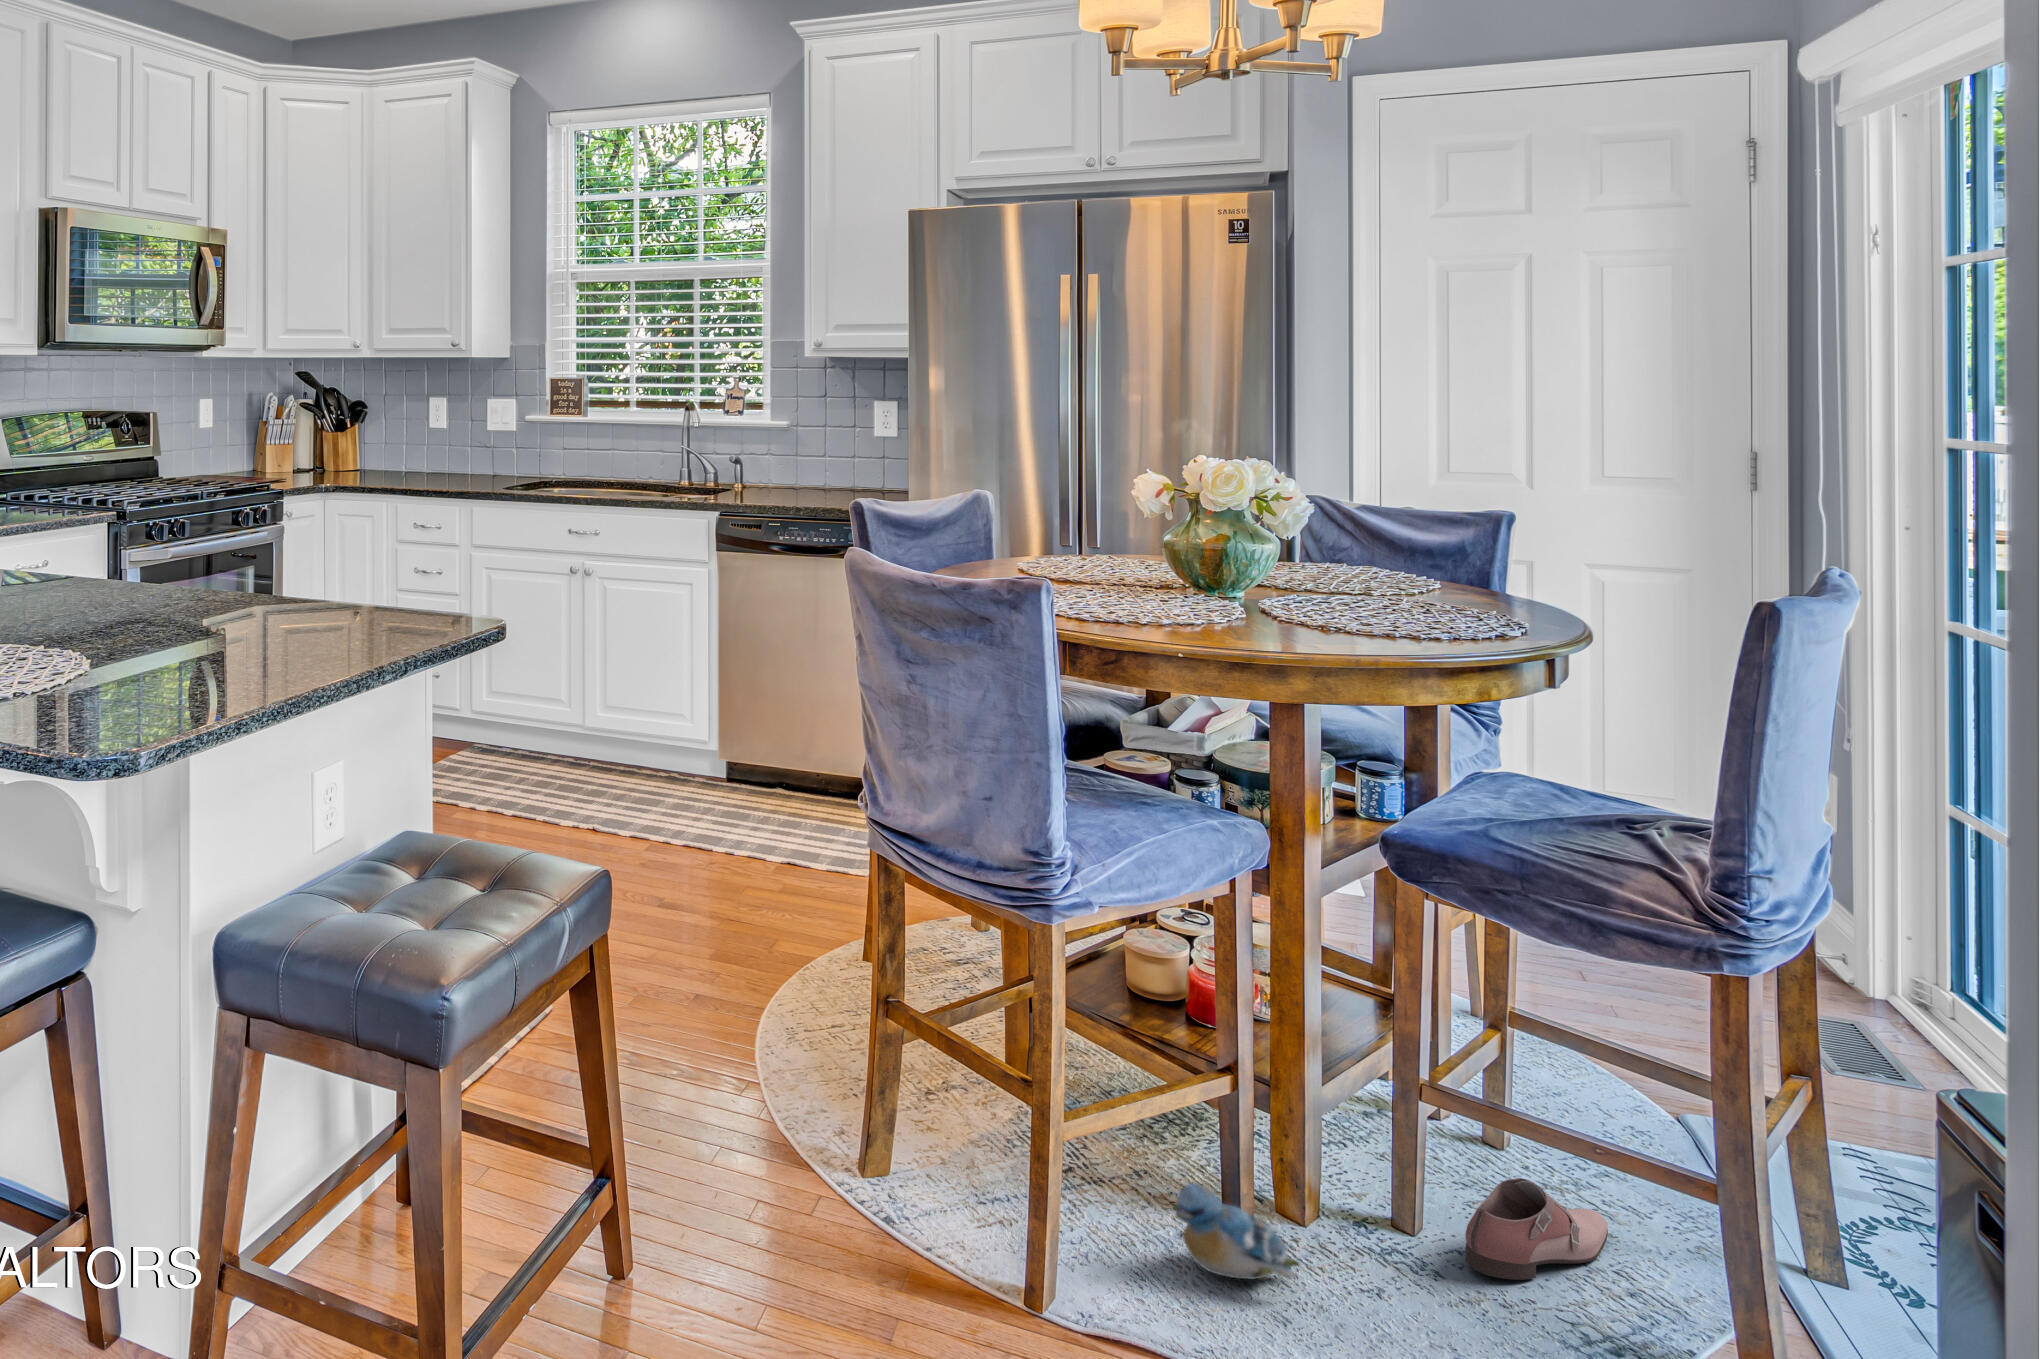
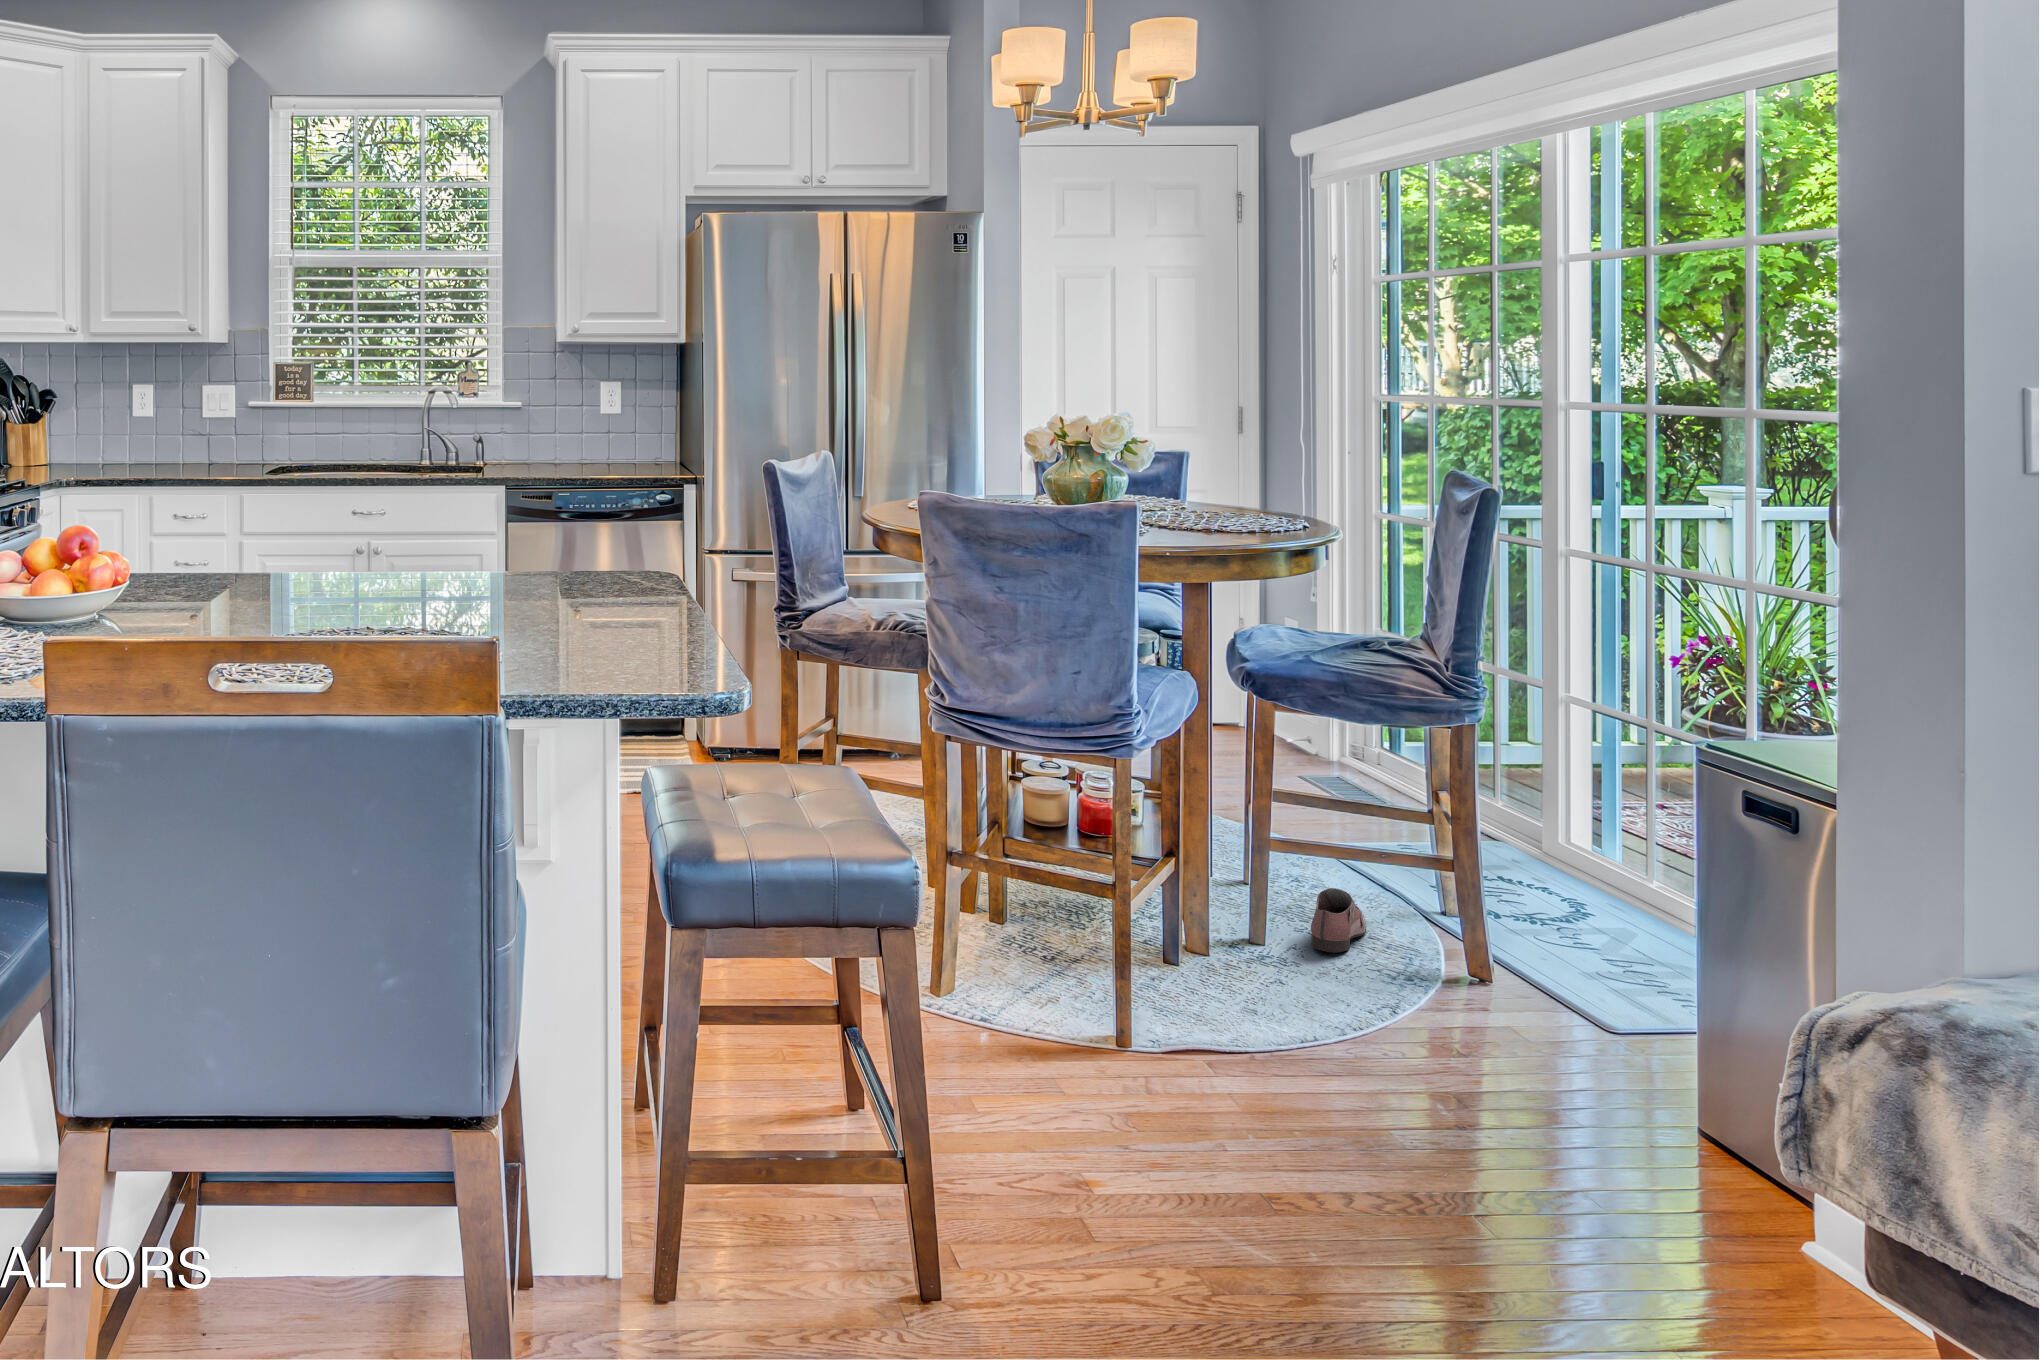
plush toy: present [1173,1184,1299,1279] -> none [1175,930,1256,988]

